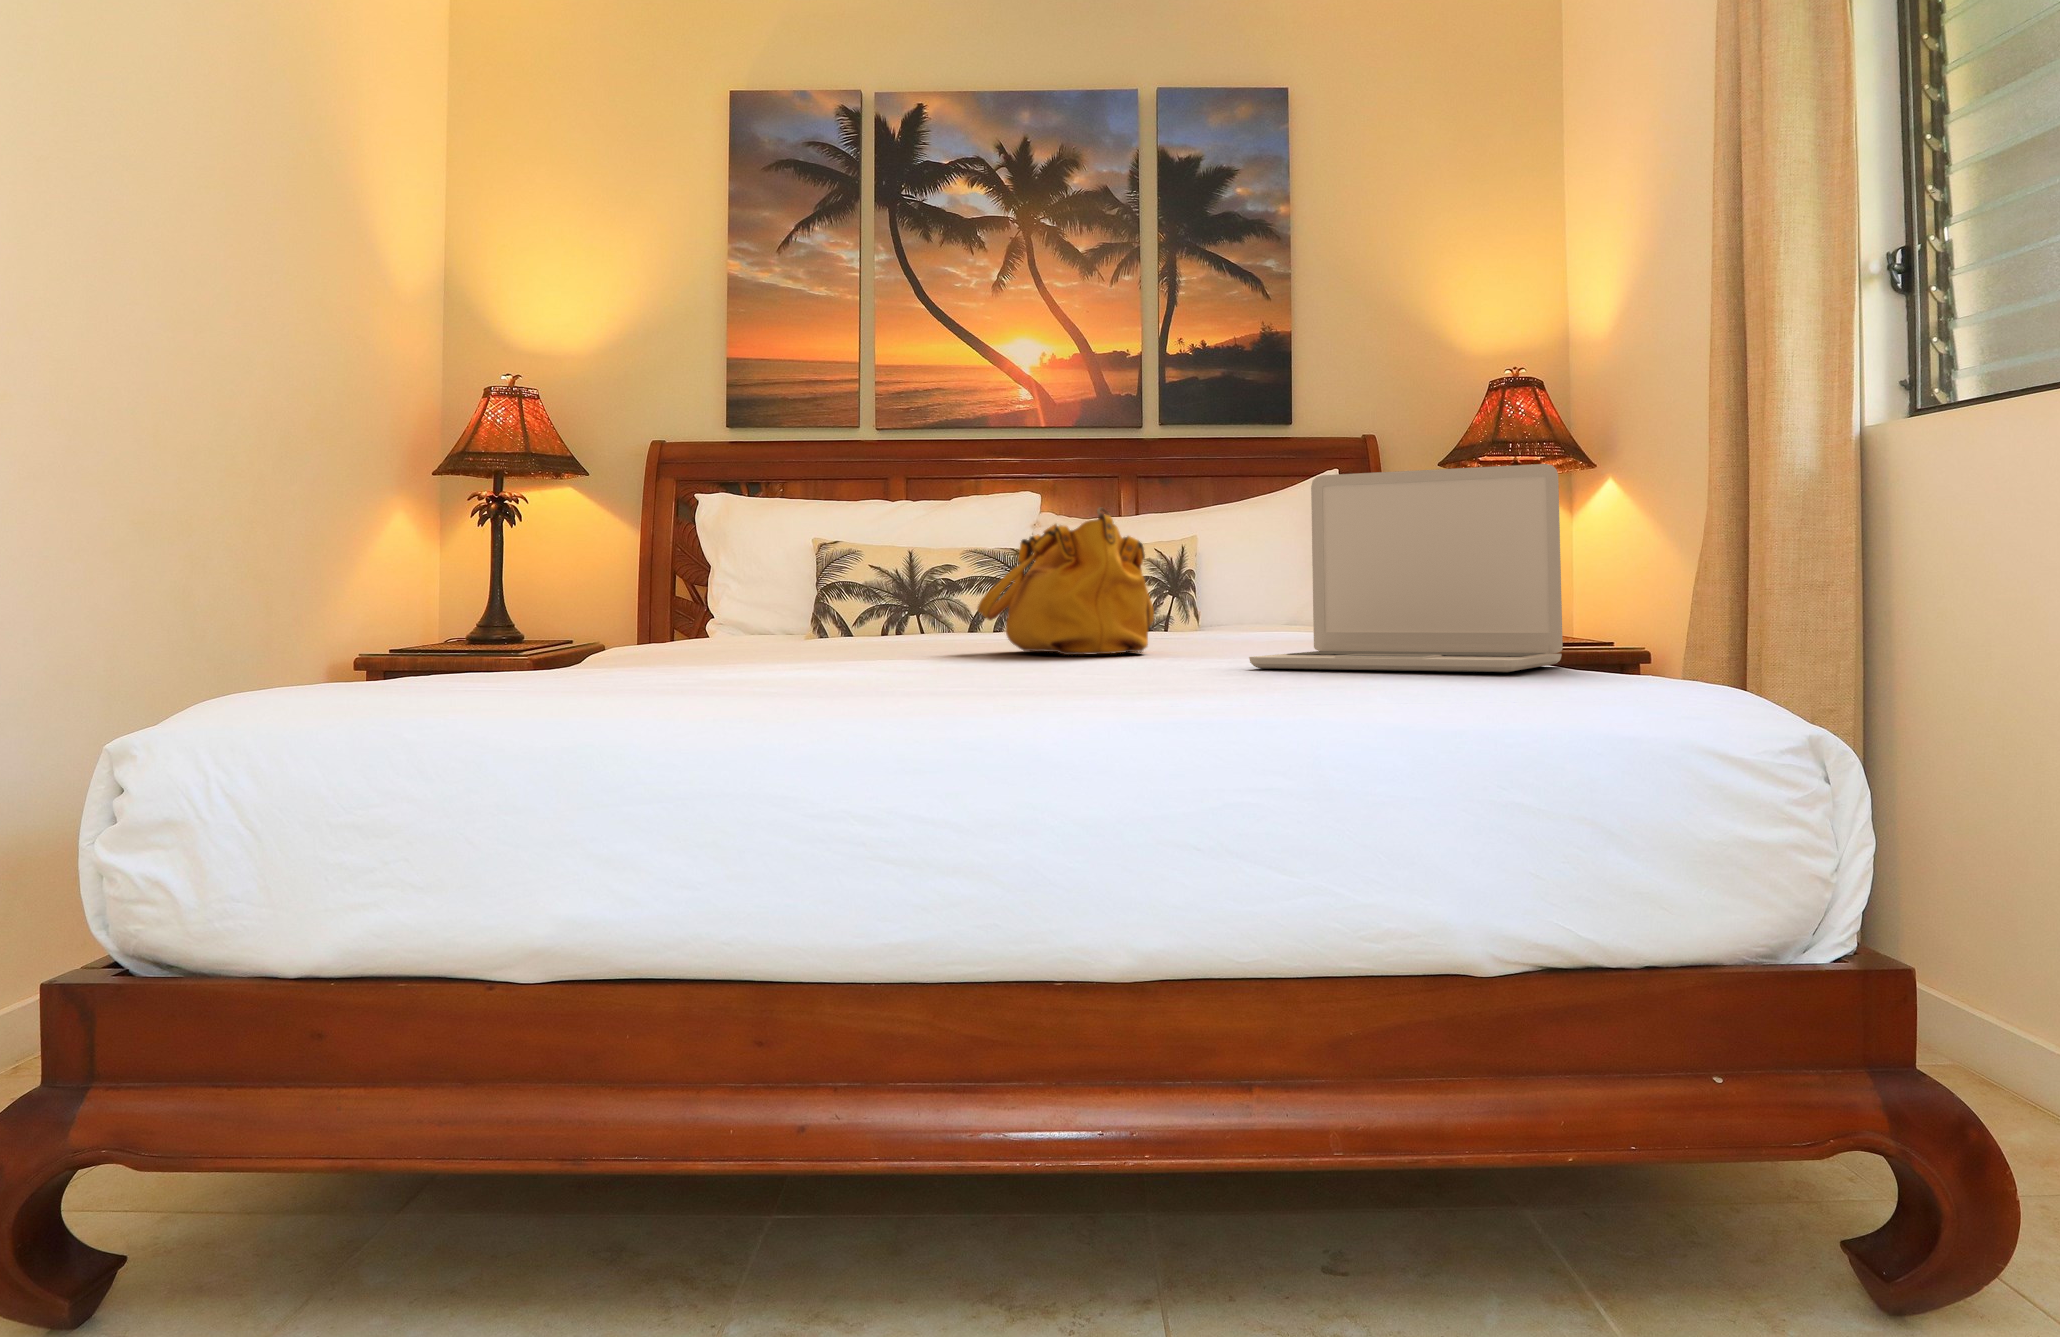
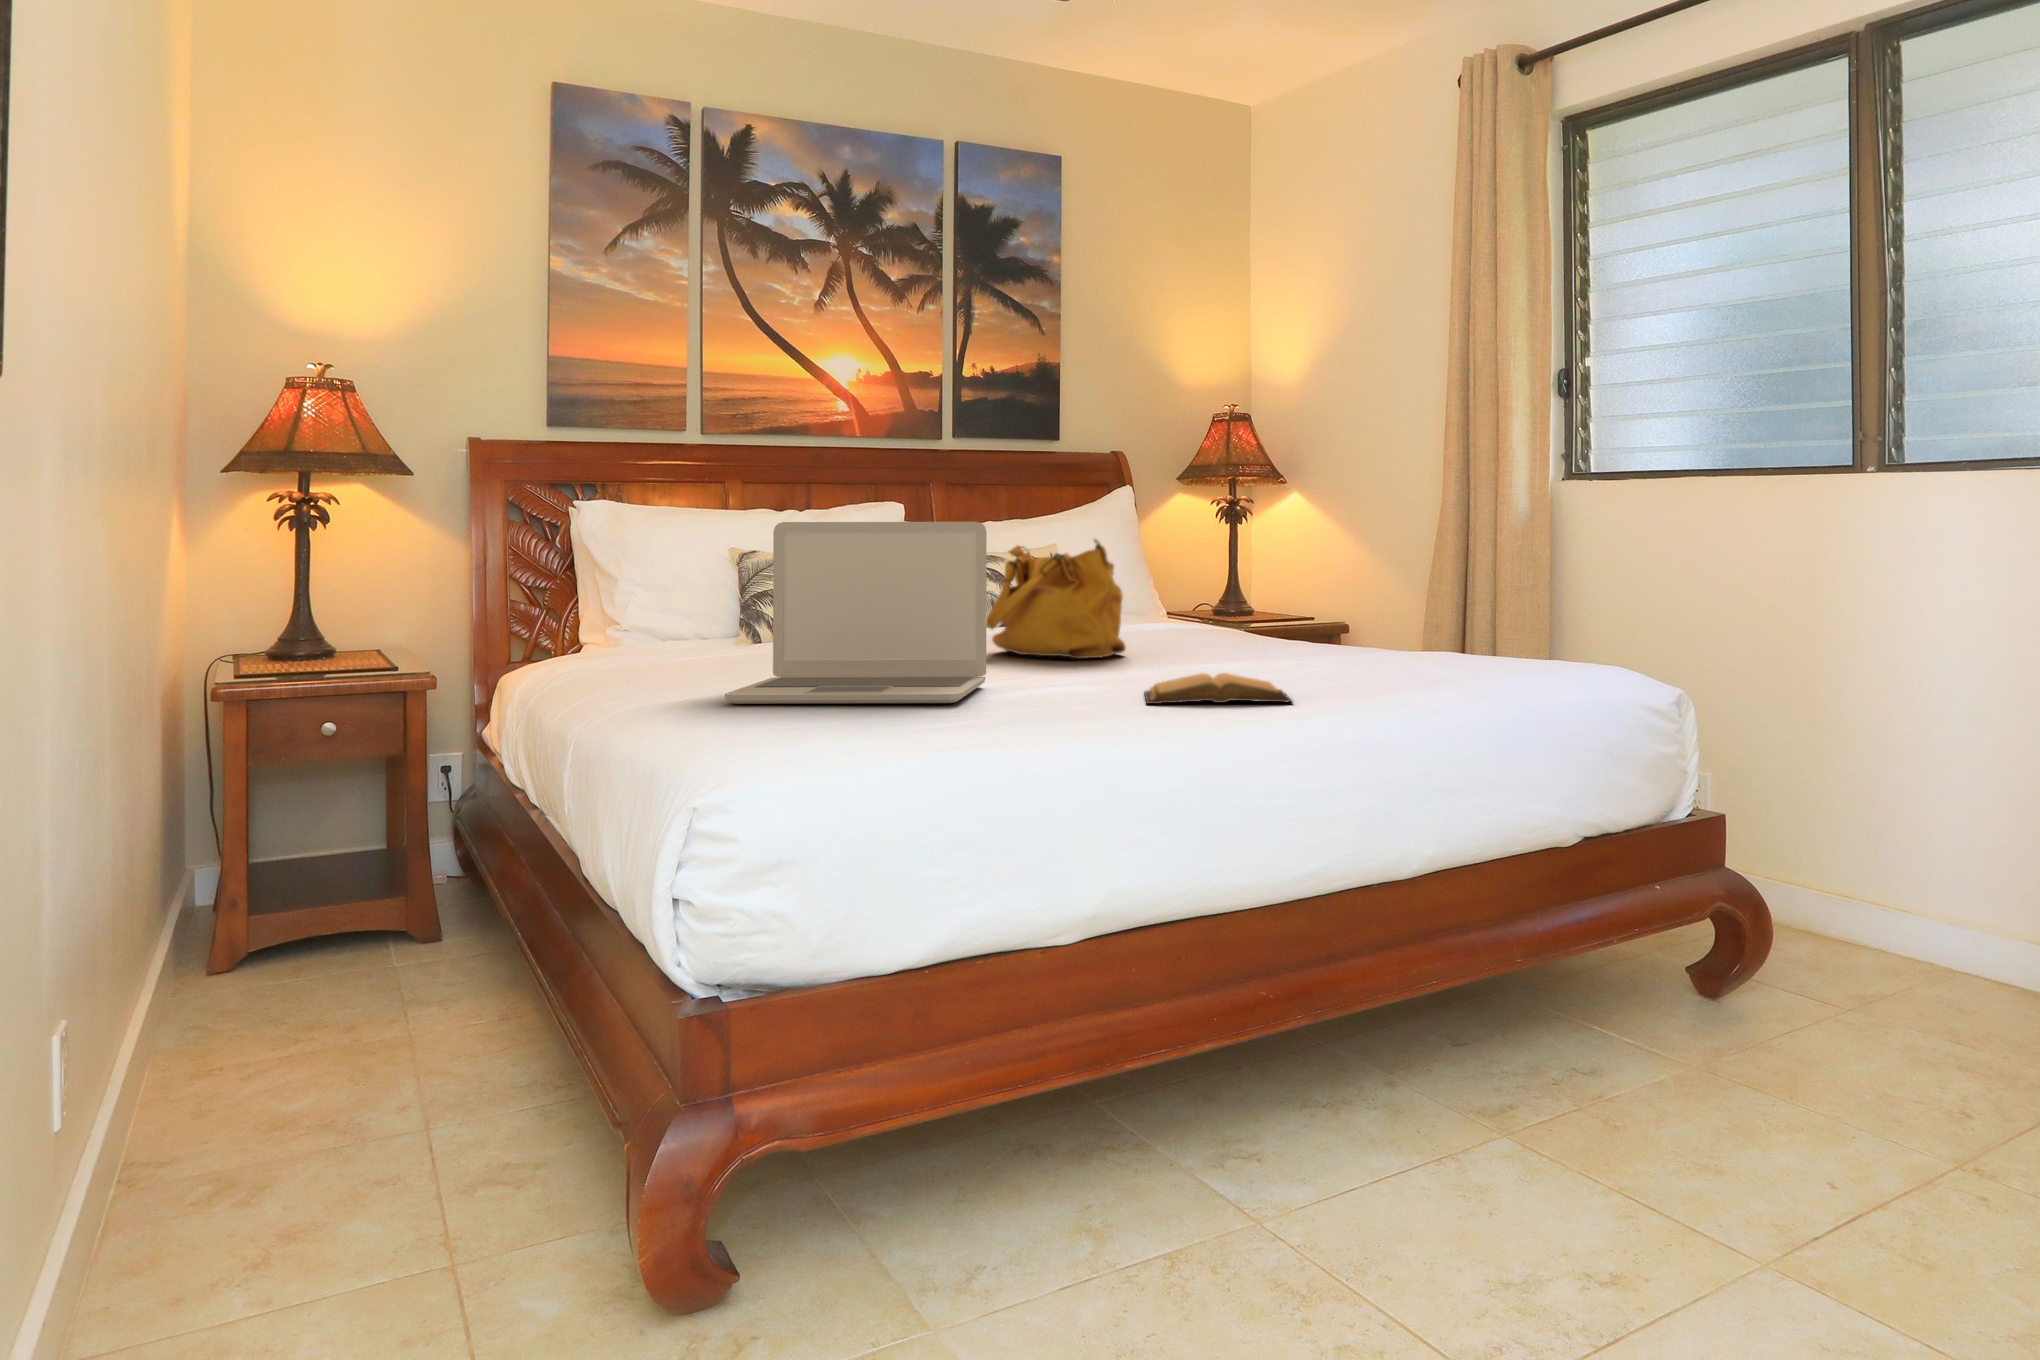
laptop: present [1249,464,1563,672] -> present [725,522,987,704]
book: none [895,651,1128,684] -> present [1144,673,1292,704]

